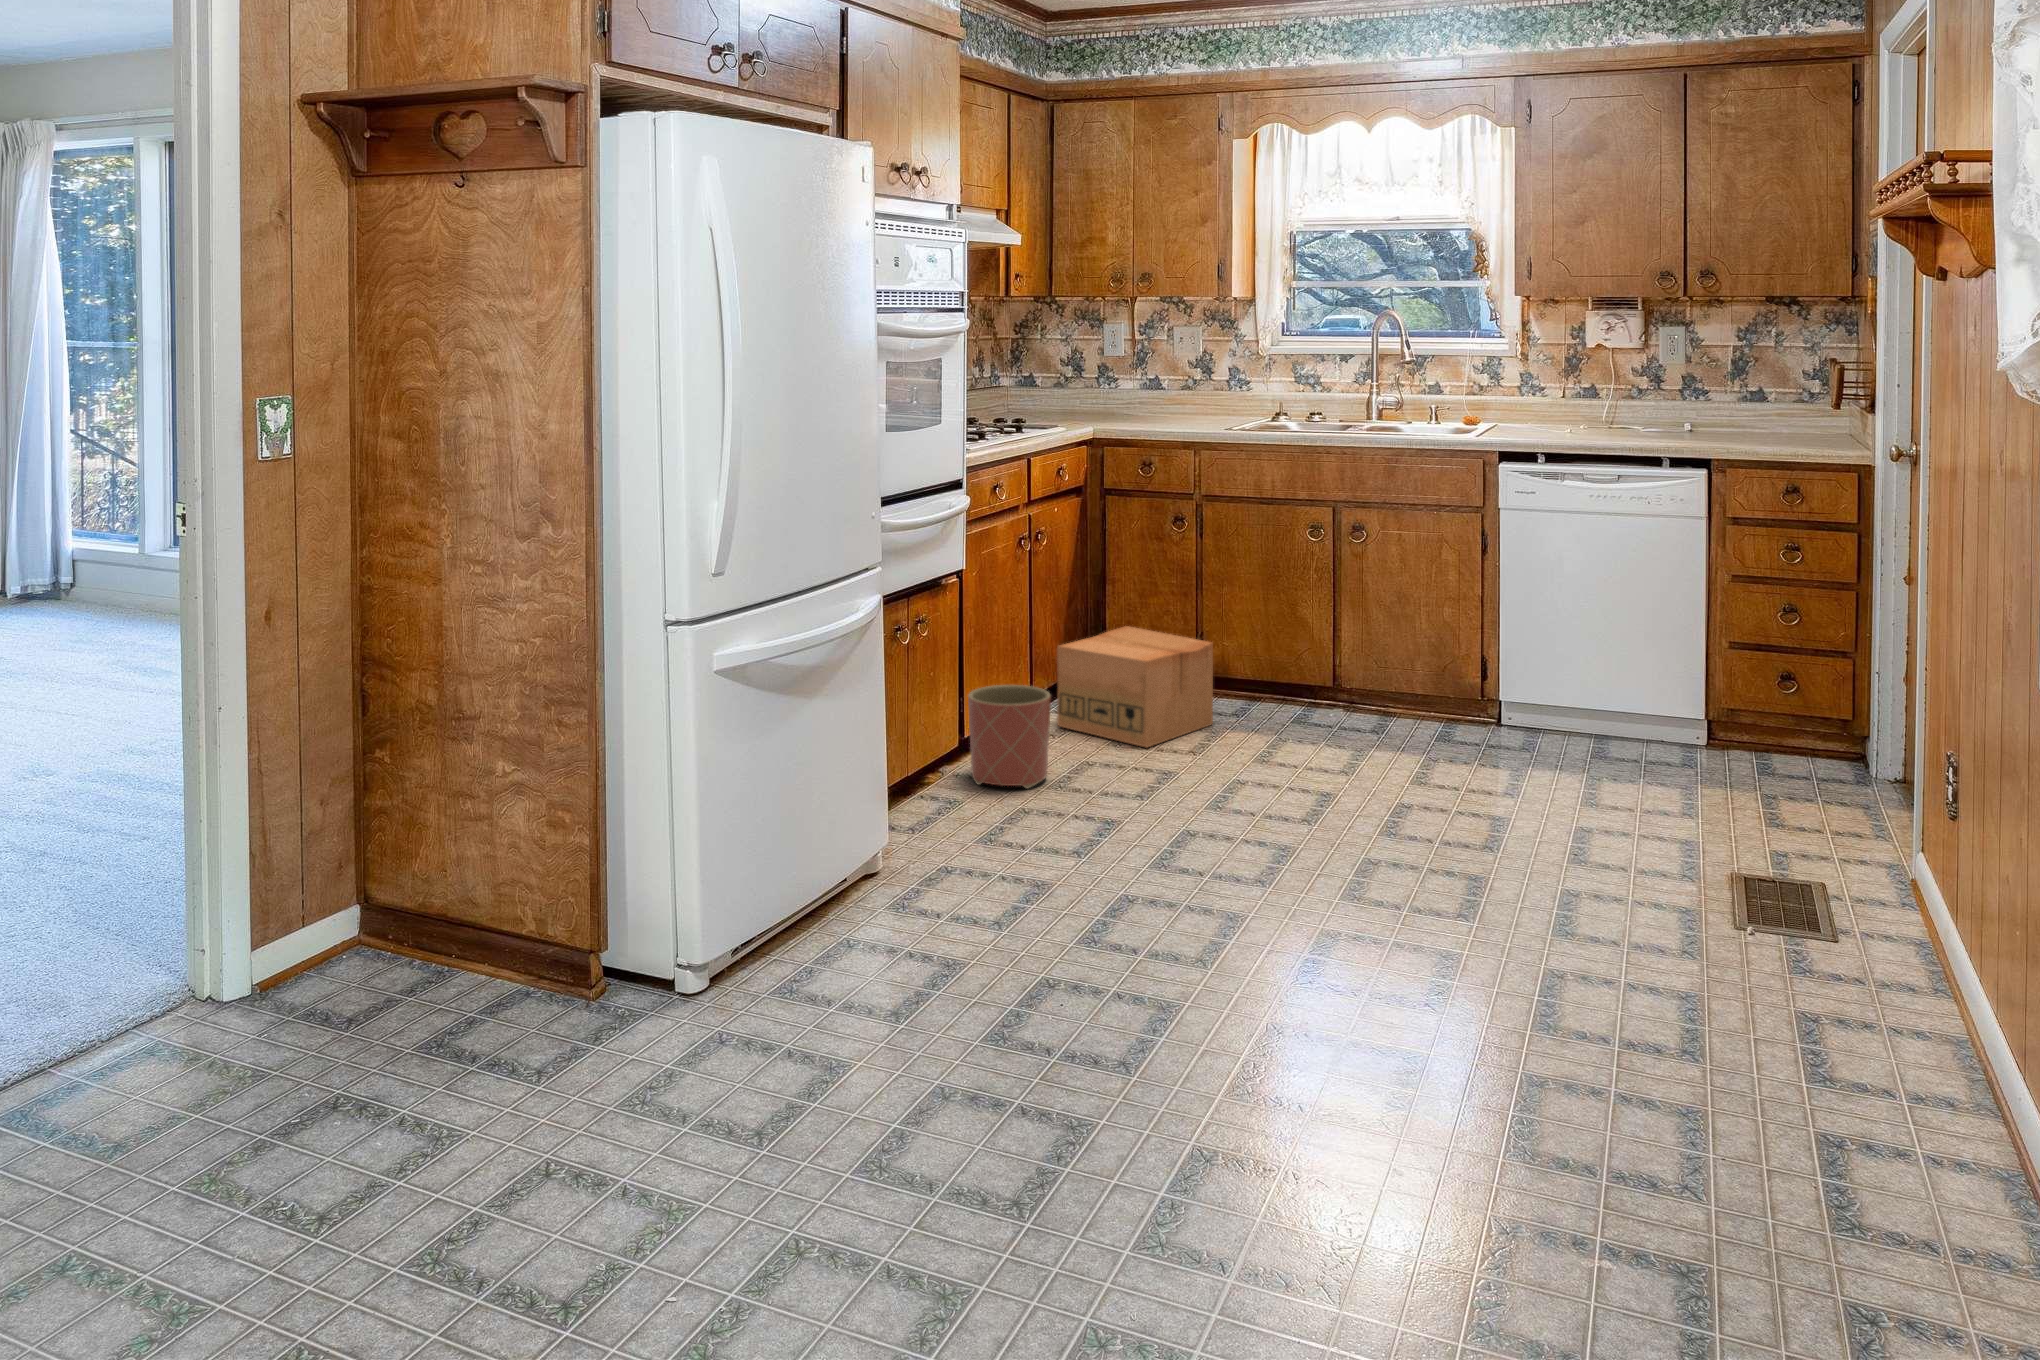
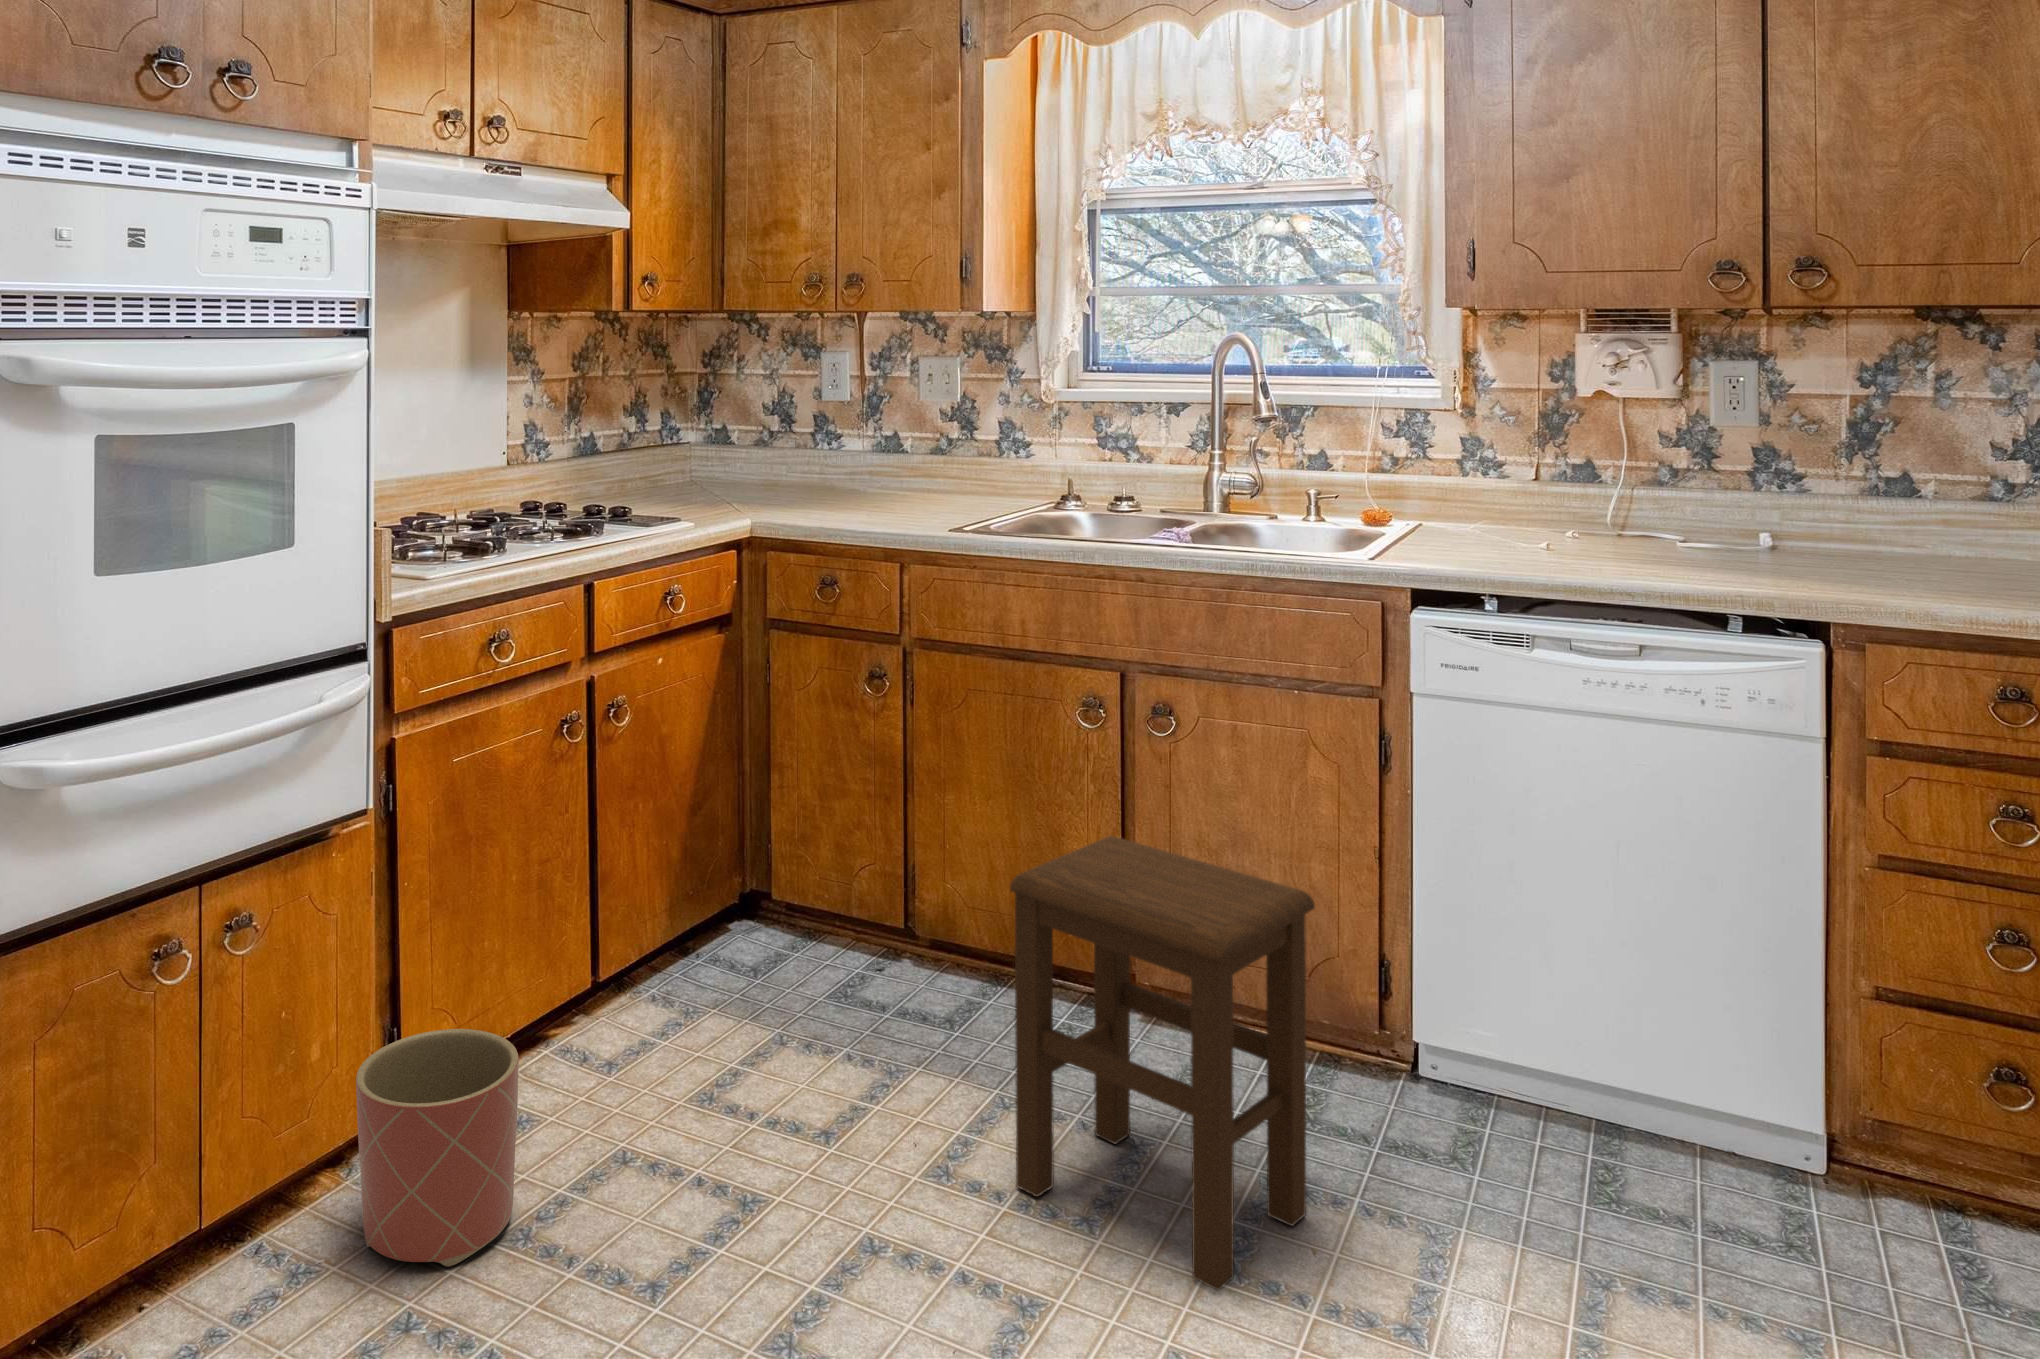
stool: none [1298,583,1455,782] -> present [1010,836,1315,1290]
cardboard box: present [1057,626,1213,748] -> none [624,862,897,1132]

